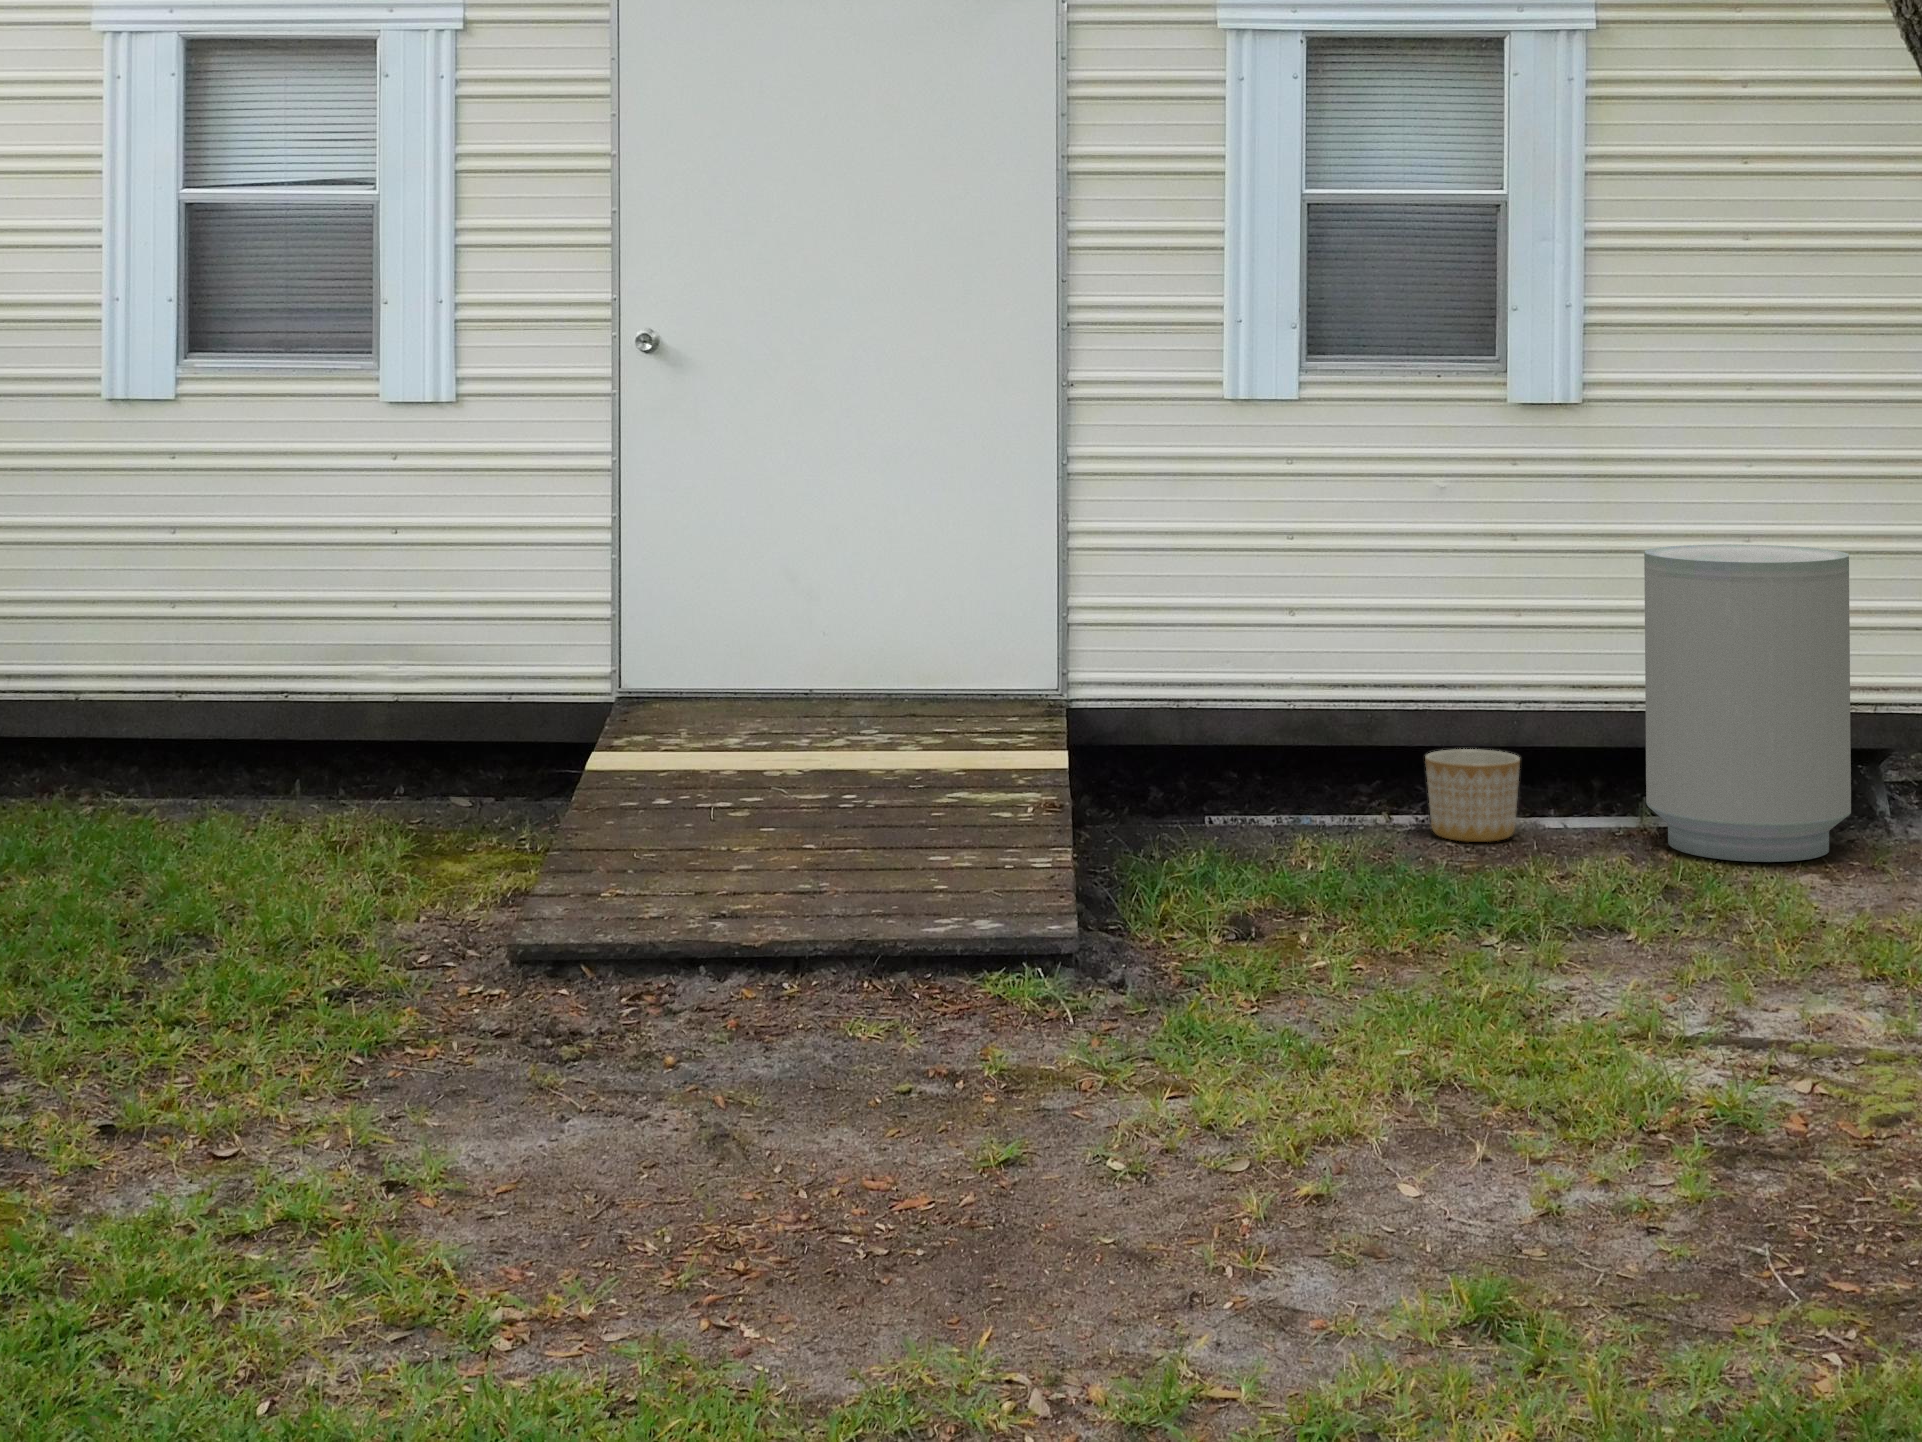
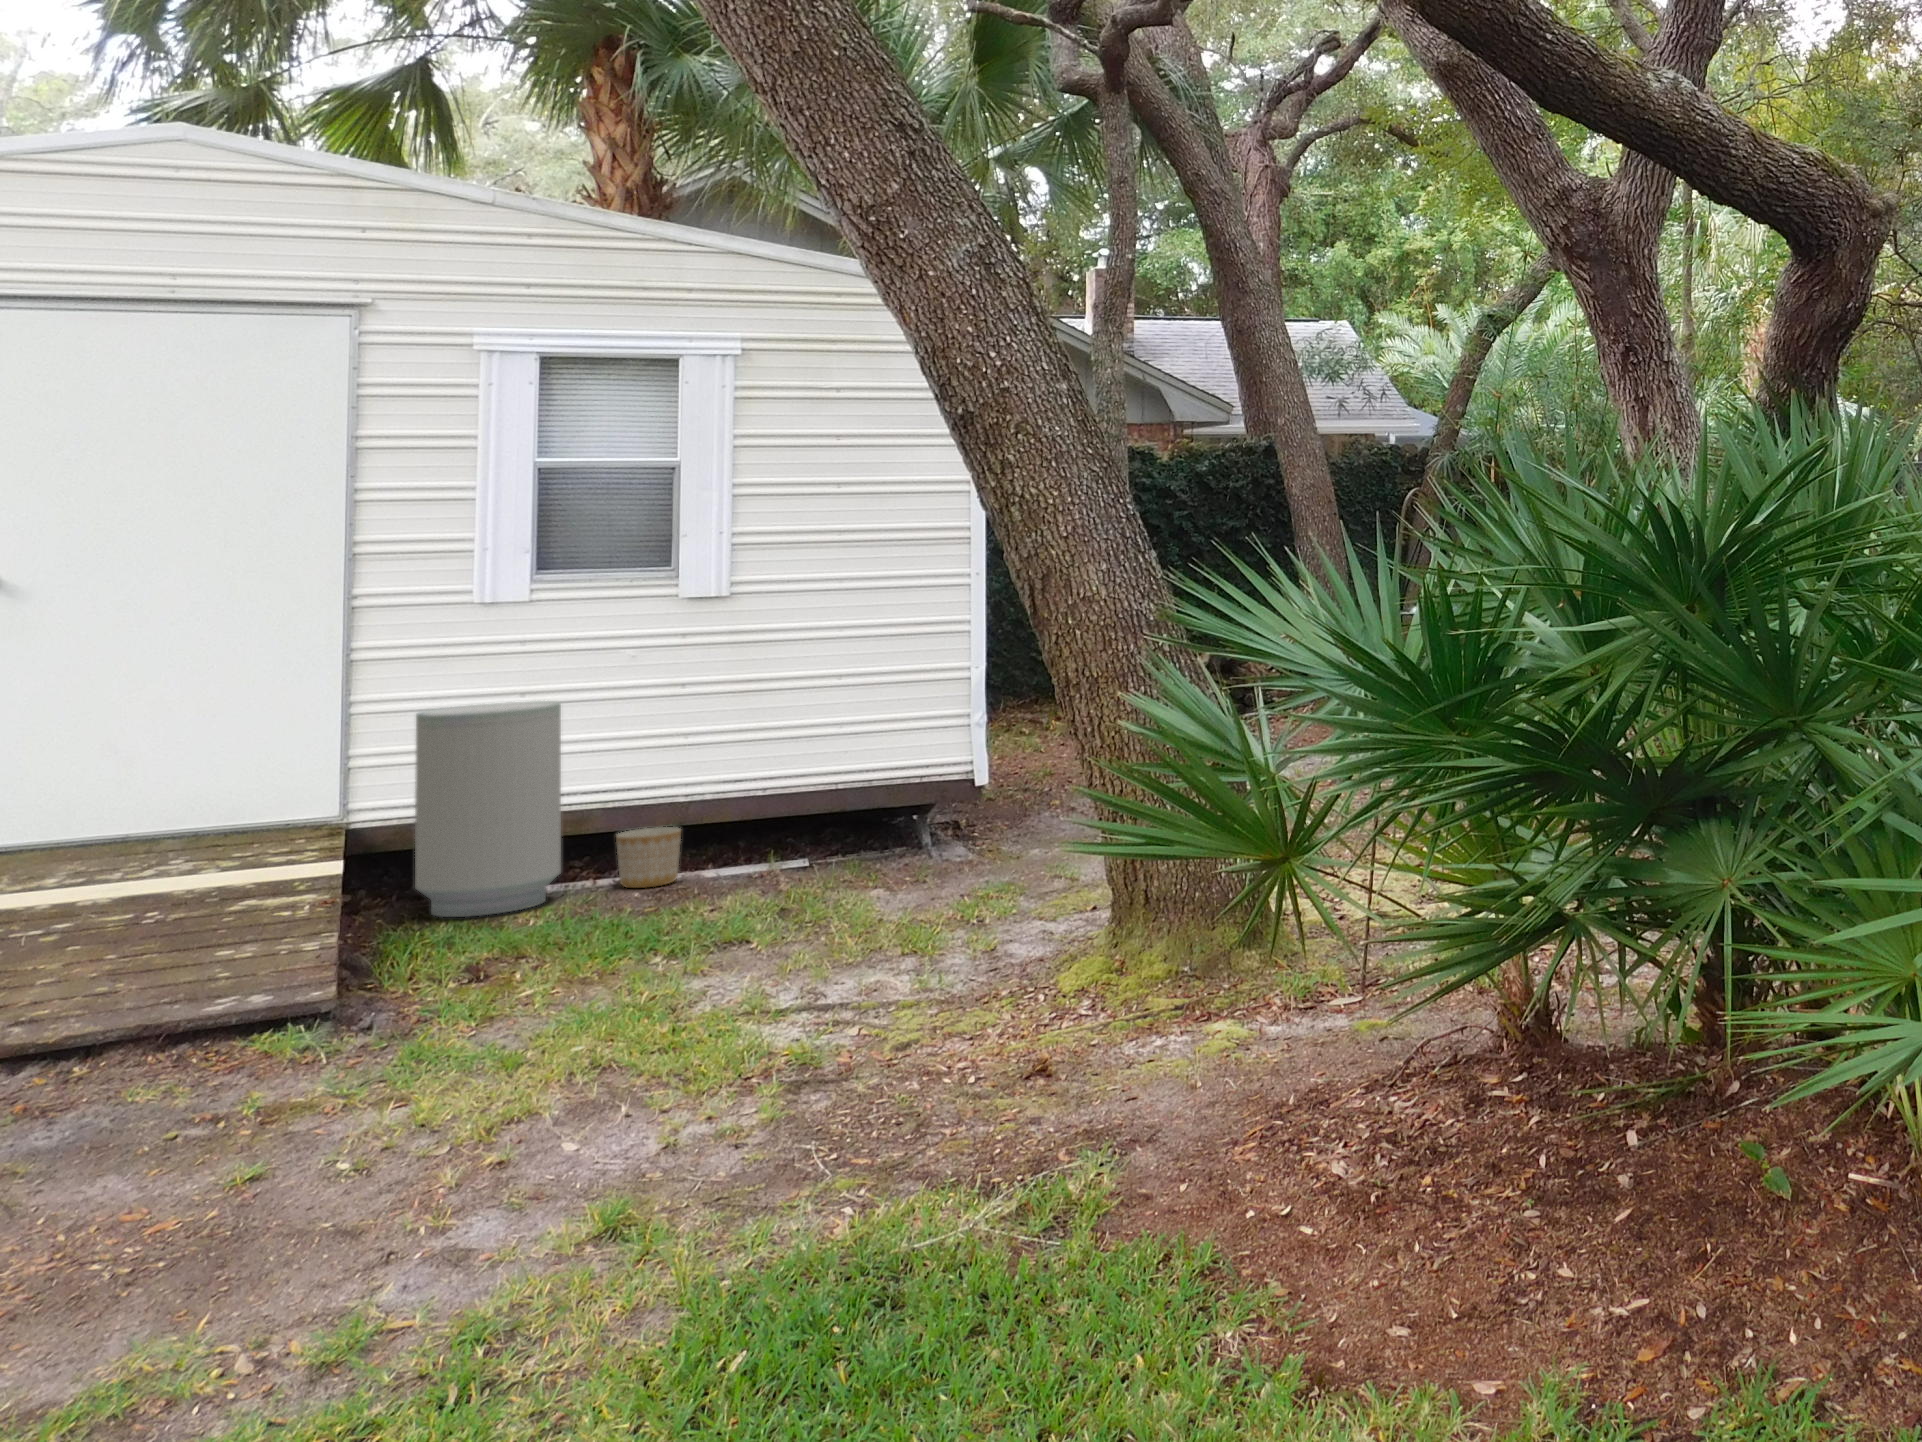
trash can: present [1644,544,1851,862] -> present [415,701,561,917]

